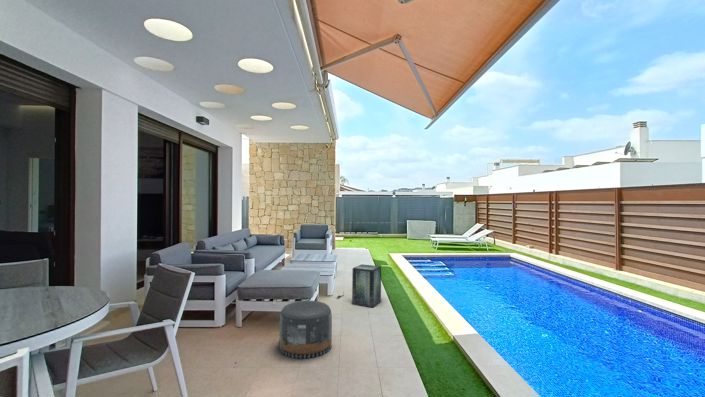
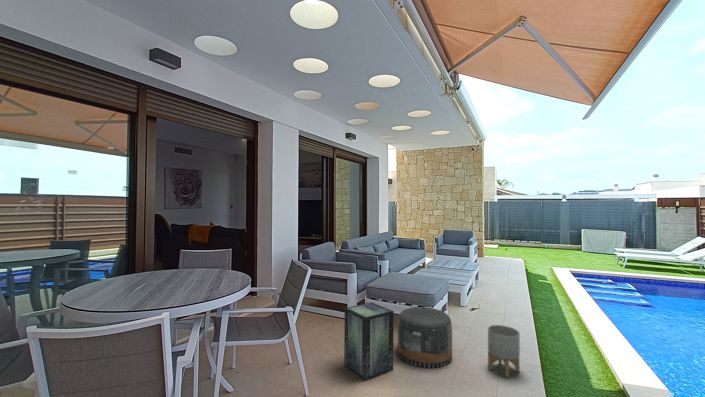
storage box: present [352,264,381,308] -> present [344,302,394,381]
planter: none [362,306,388,351] -> present [488,325,520,378]

